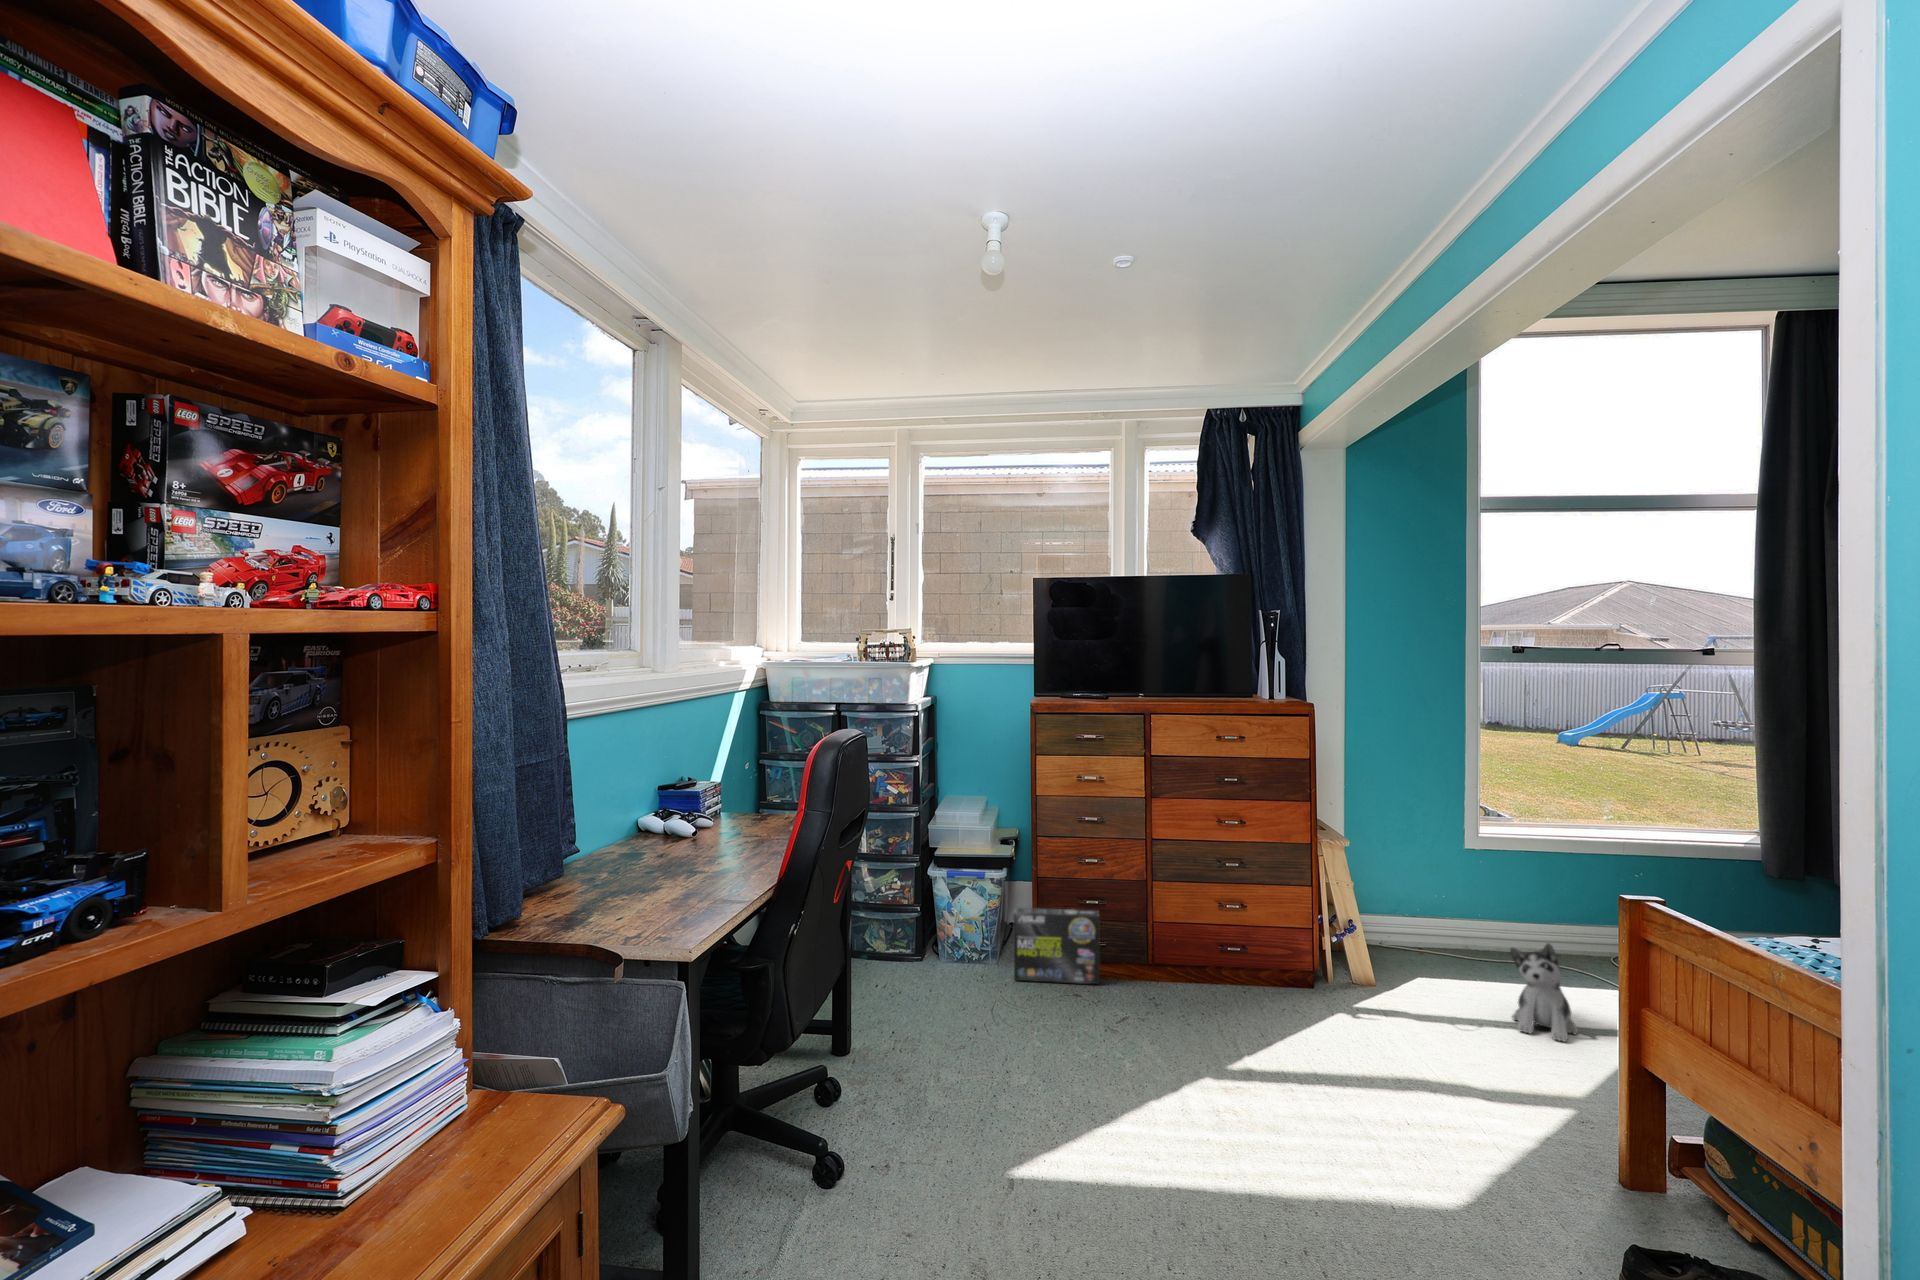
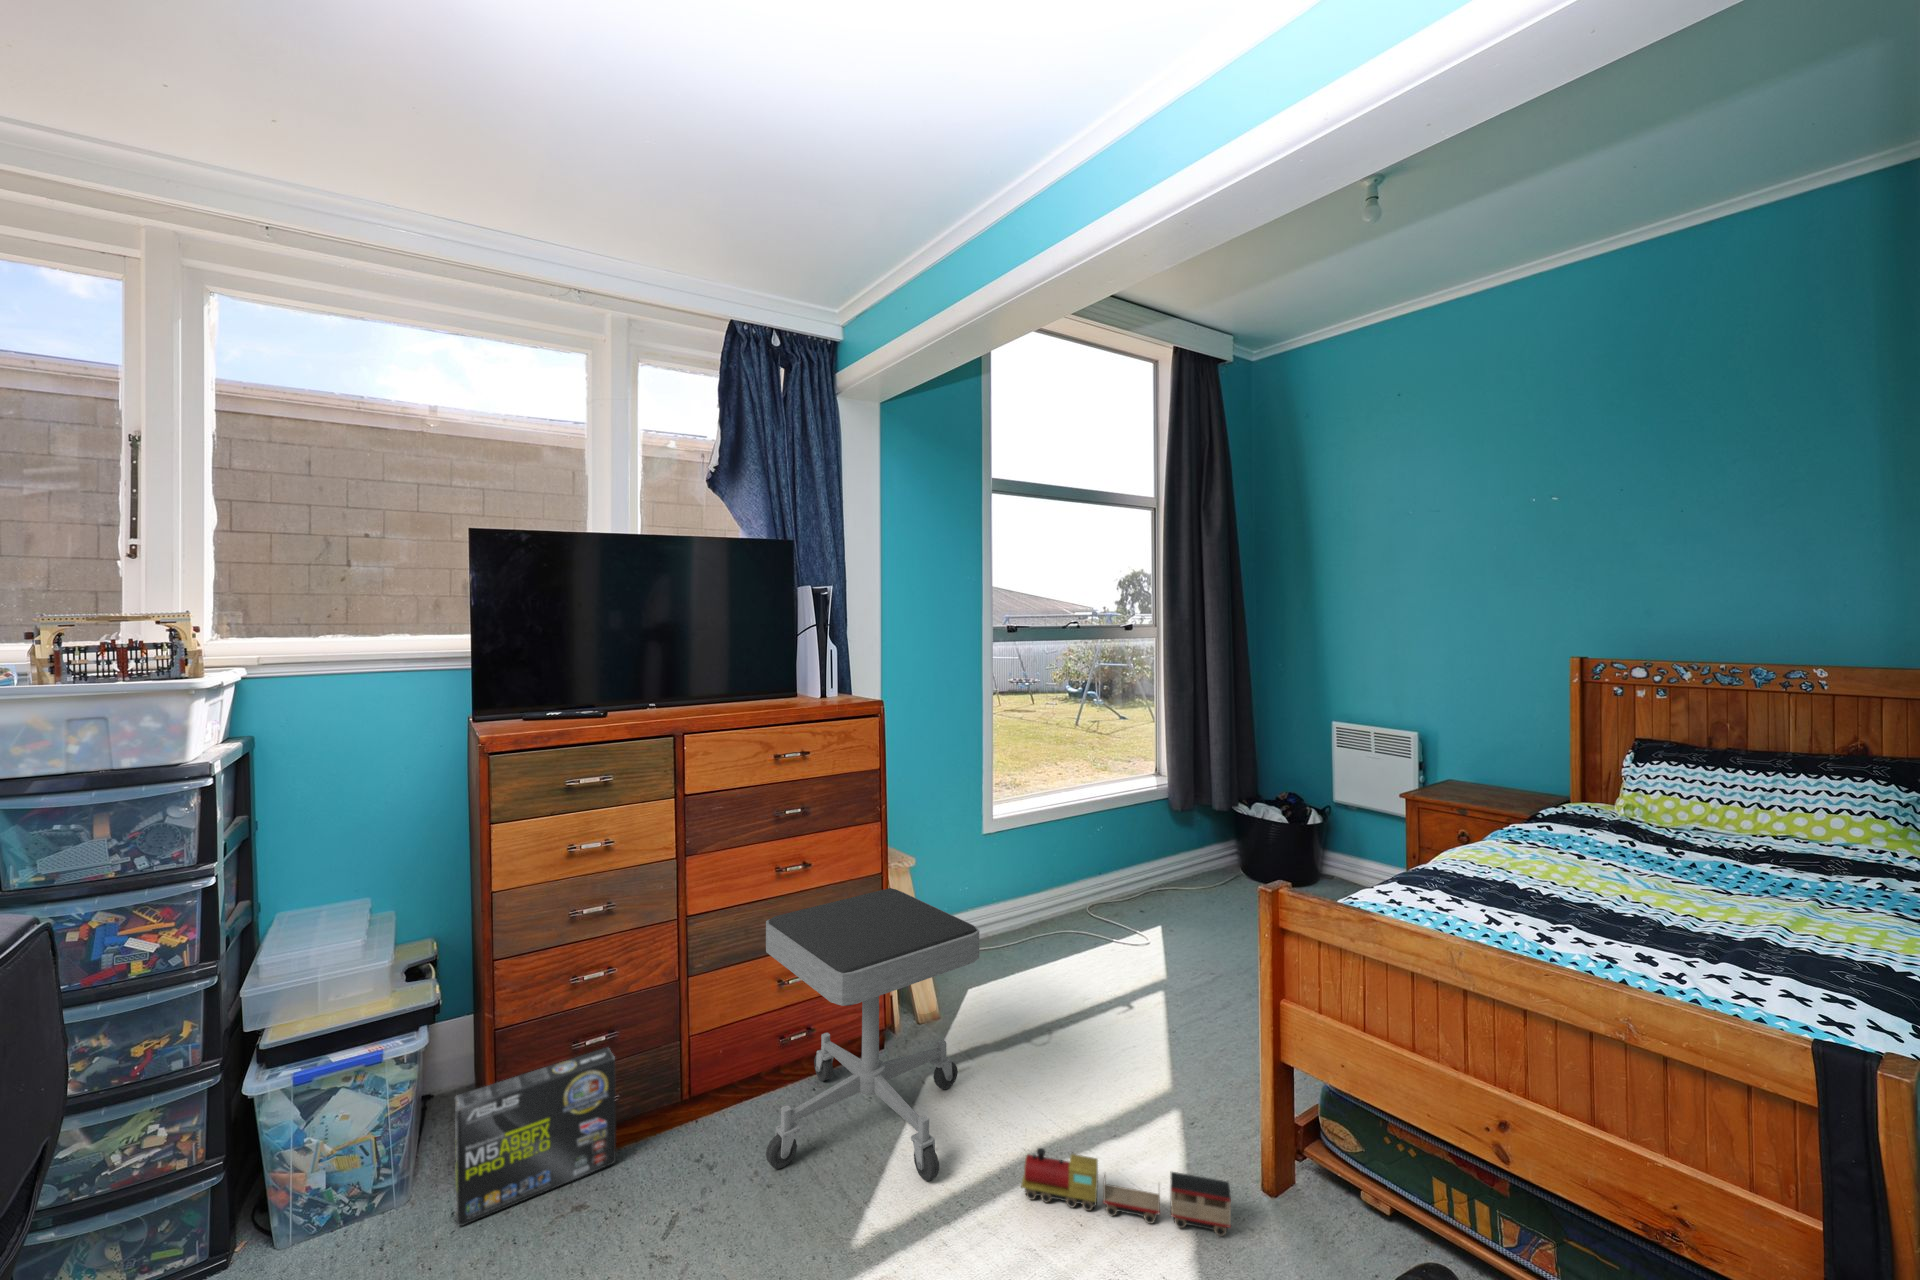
stool: none [1187,848,1367,1062] -> present [766,888,979,1181]
plush toy: present [1510,943,1578,1042] -> none [1049,929,1102,1024]
toy train: none [1364,1063,1552,1182] -> present [1021,1148,1231,1236]

